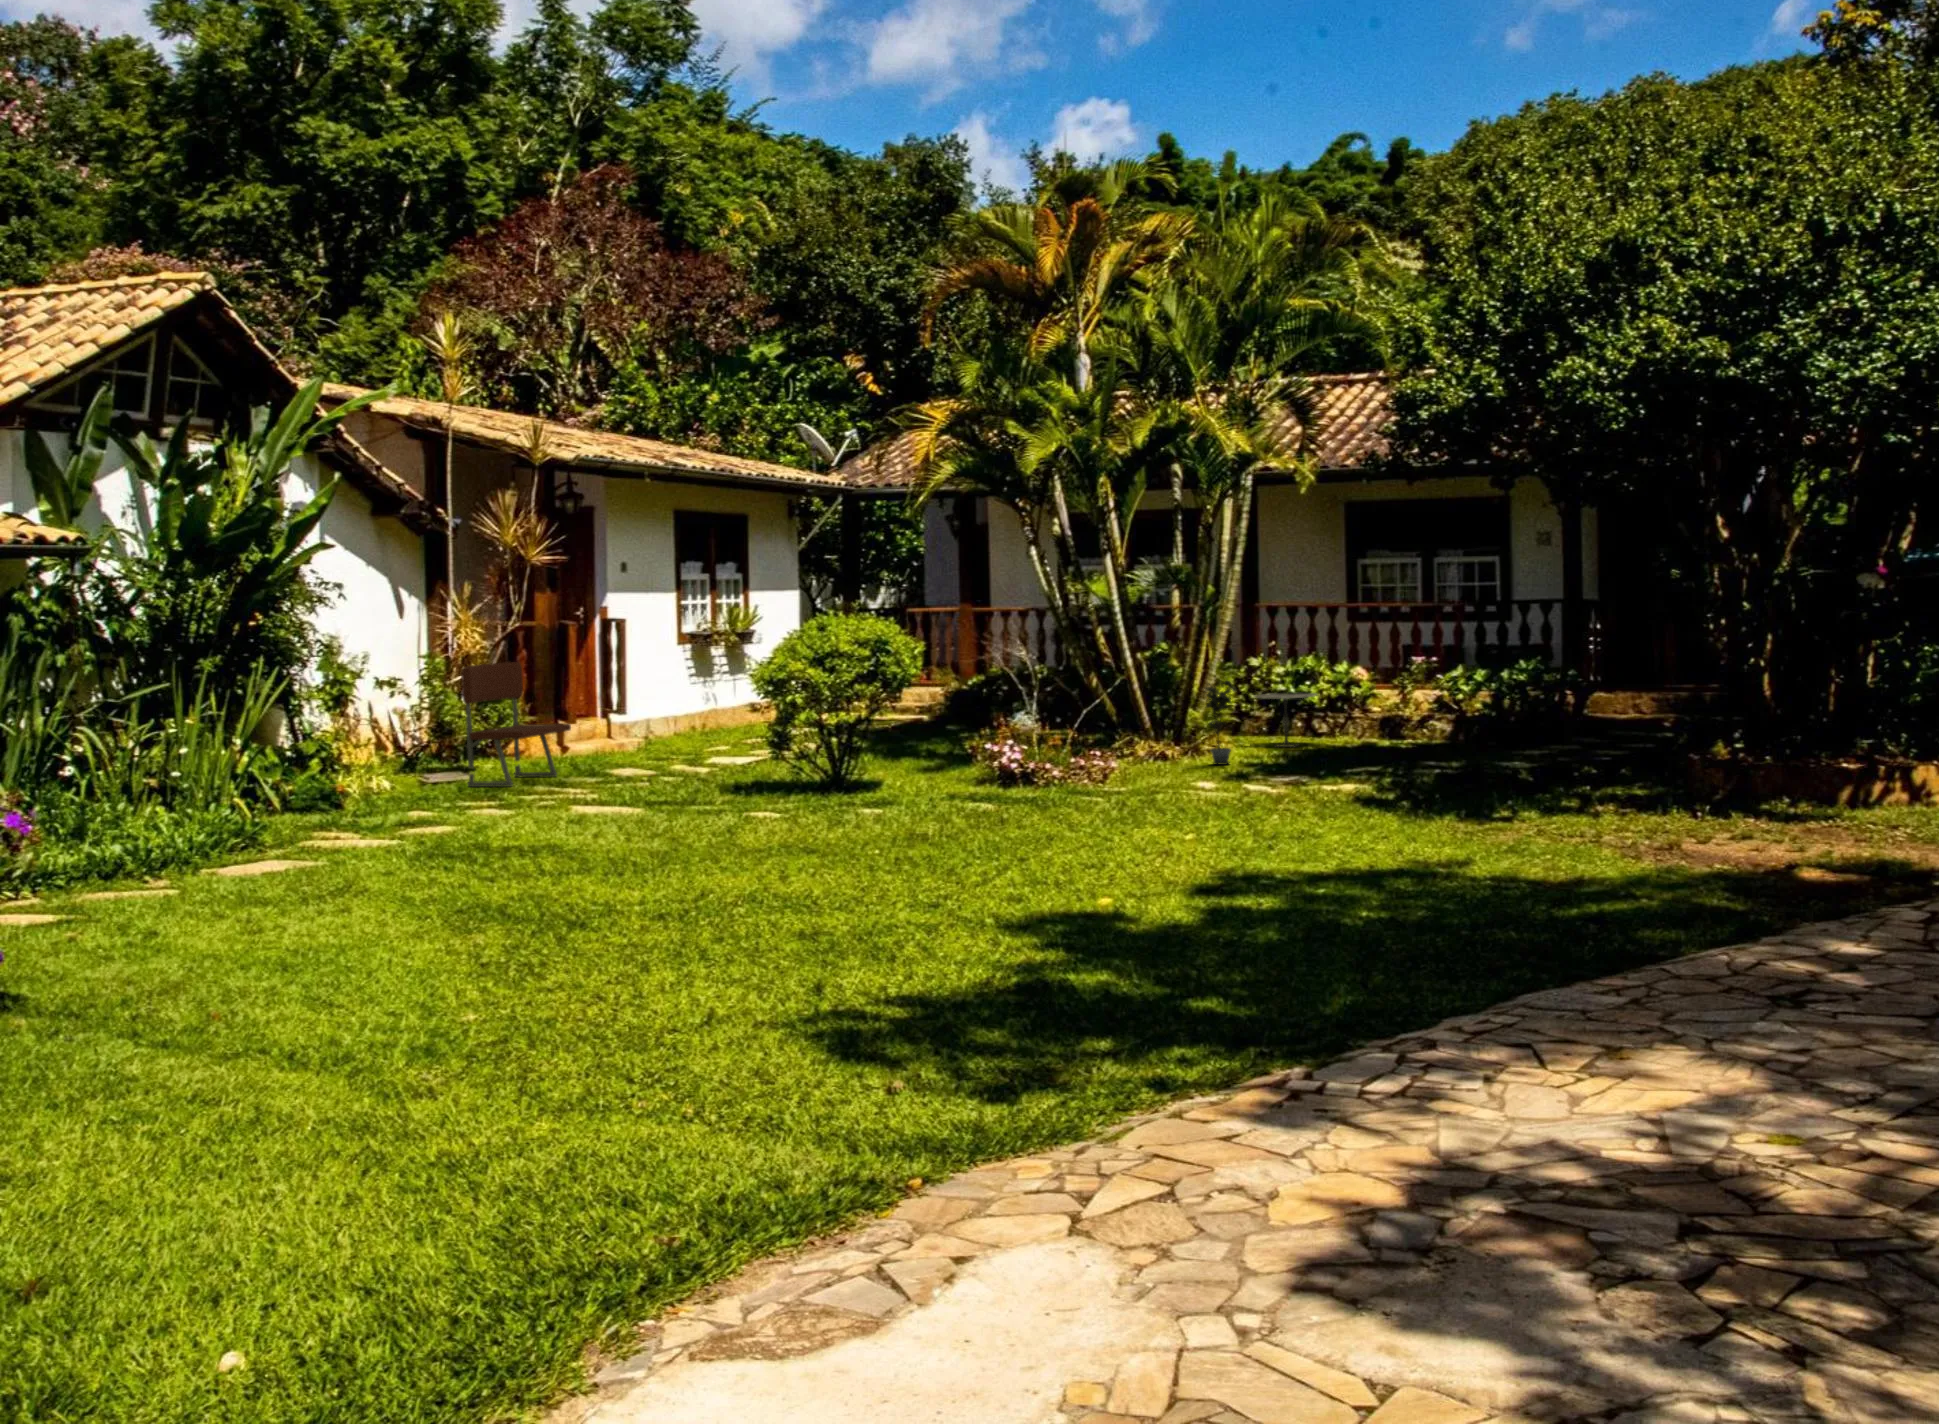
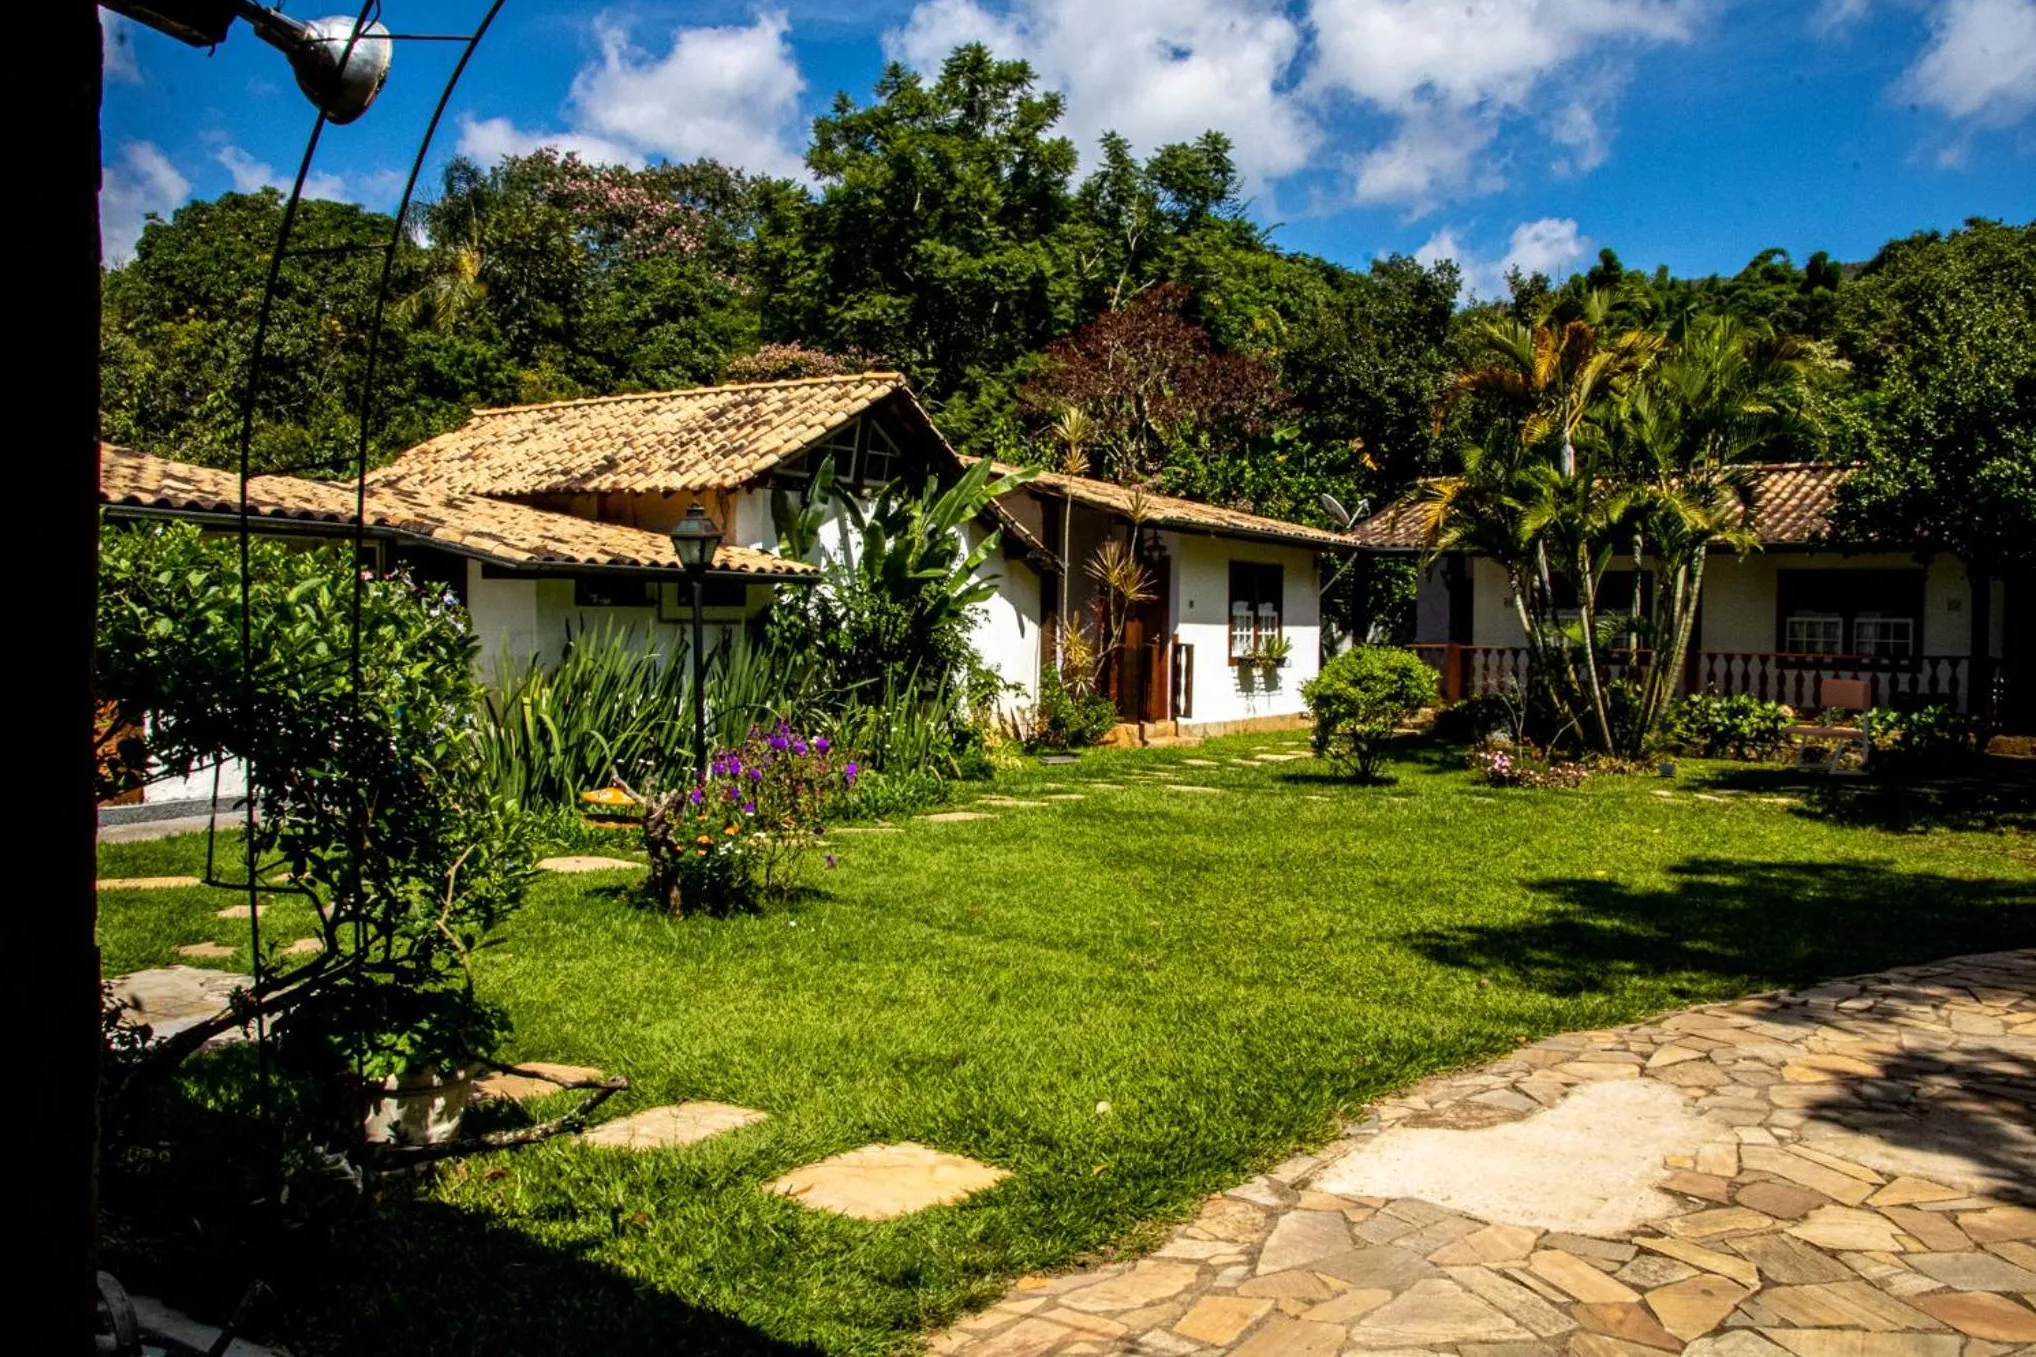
bench: present [461,662,571,787] -> present [1782,679,1871,775]
side table: present [1254,693,1317,747] -> none [1693,722,1750,766]

